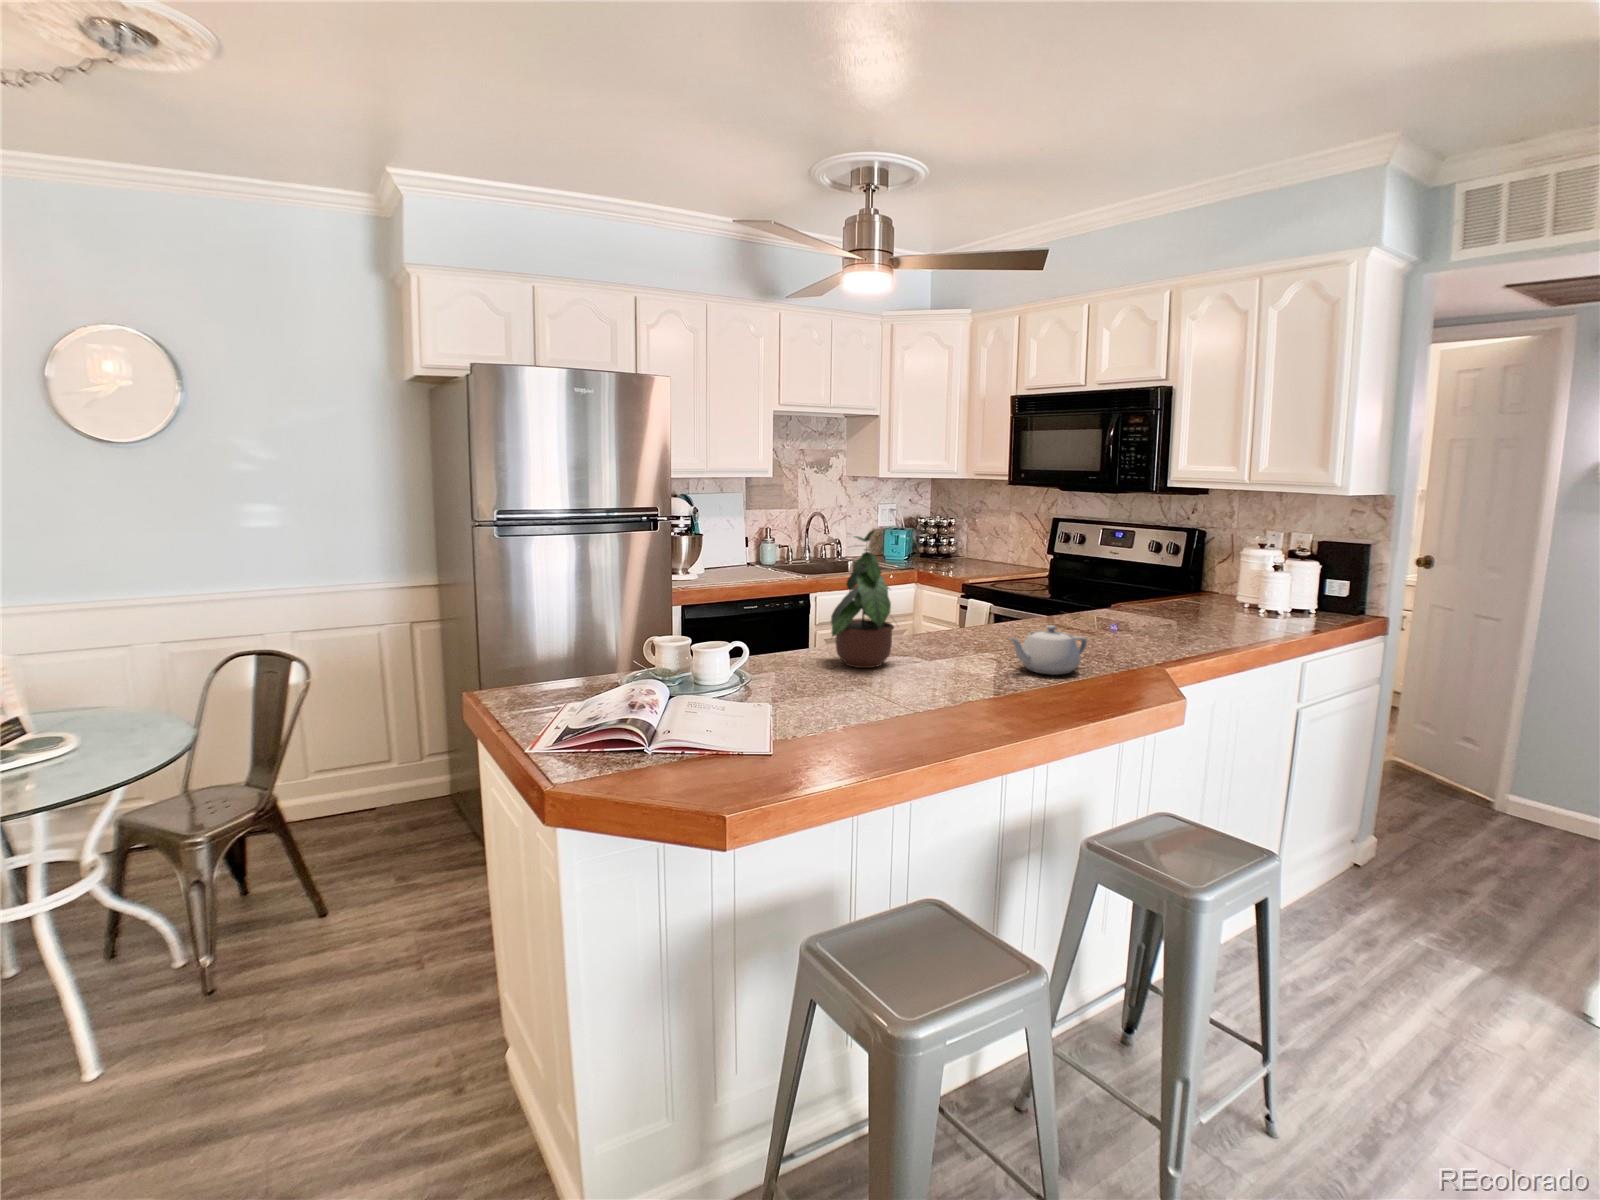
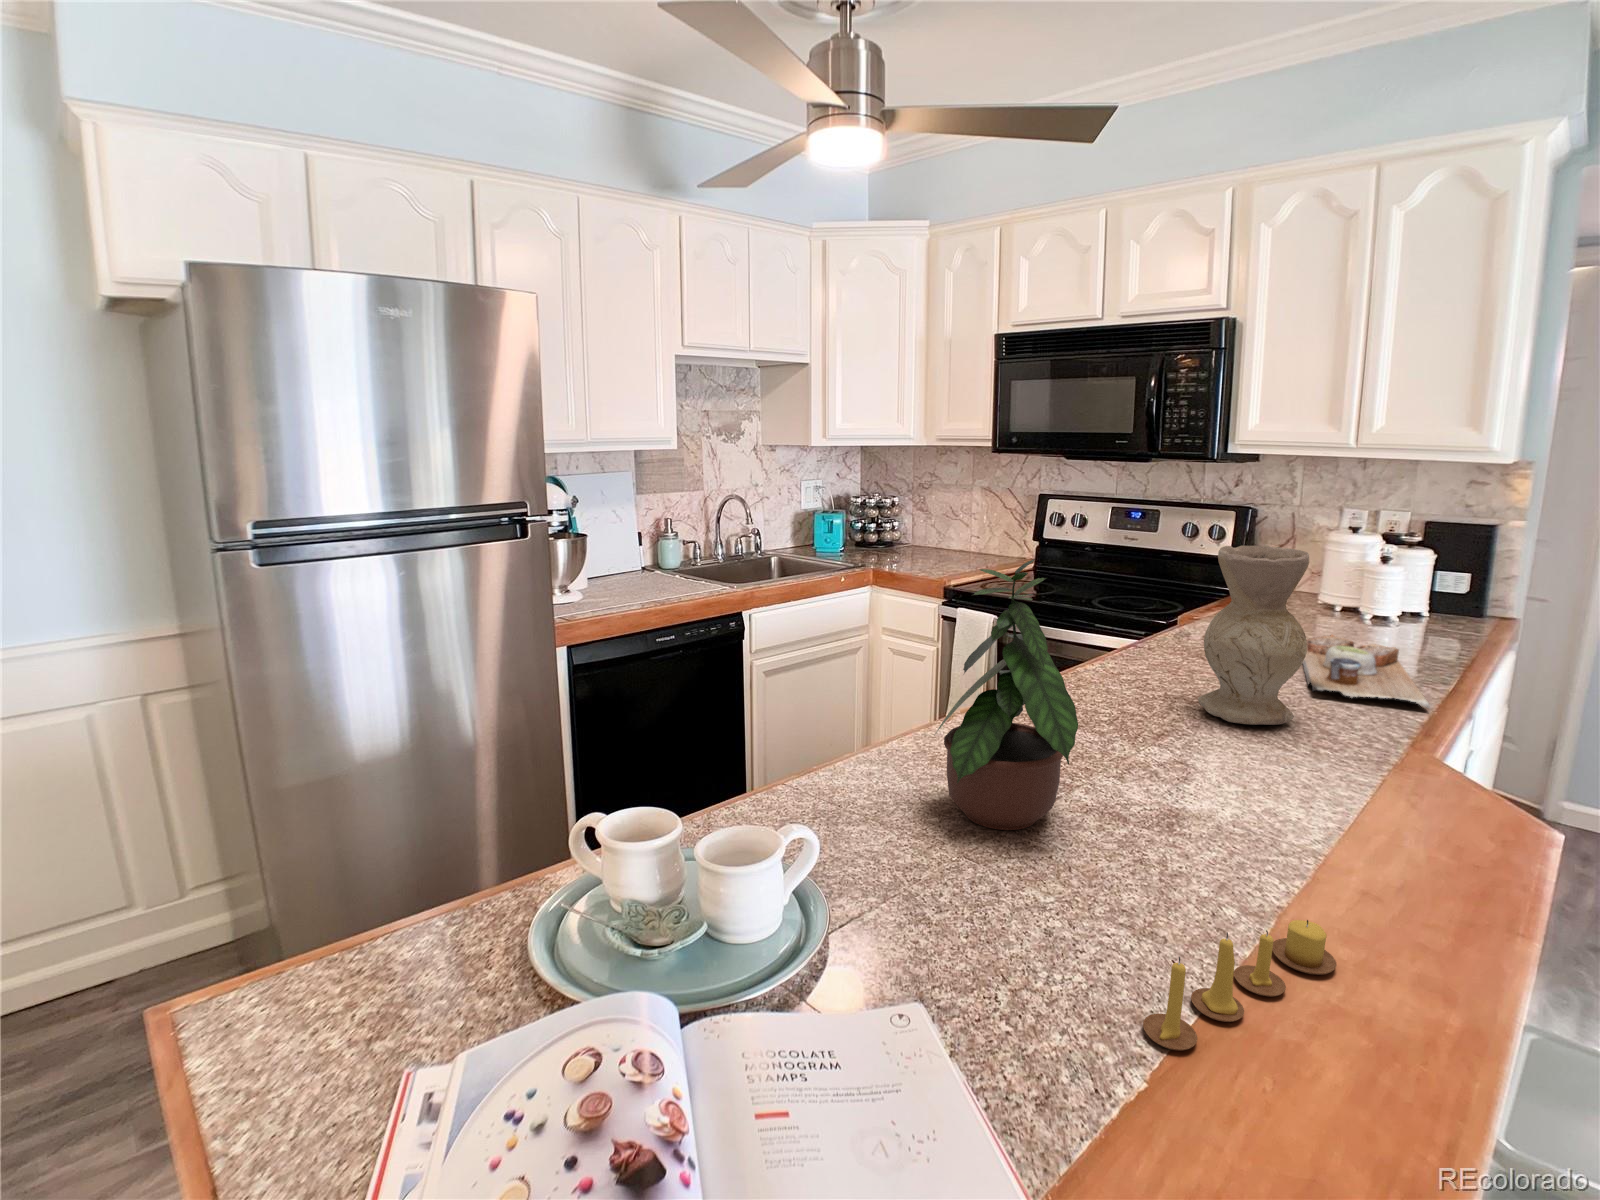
vase: none [1034,539,1093,647] -> present [1198,546,1309,725]
cutting board: none [1122,612,1221,649] -> present [1303,635,1429,710]
teapot: present [1010,625,1087,675] -> none [1270,717,1397,814]
candle: none [849,674,957,712] -> present [1143,920,1337,1050]

